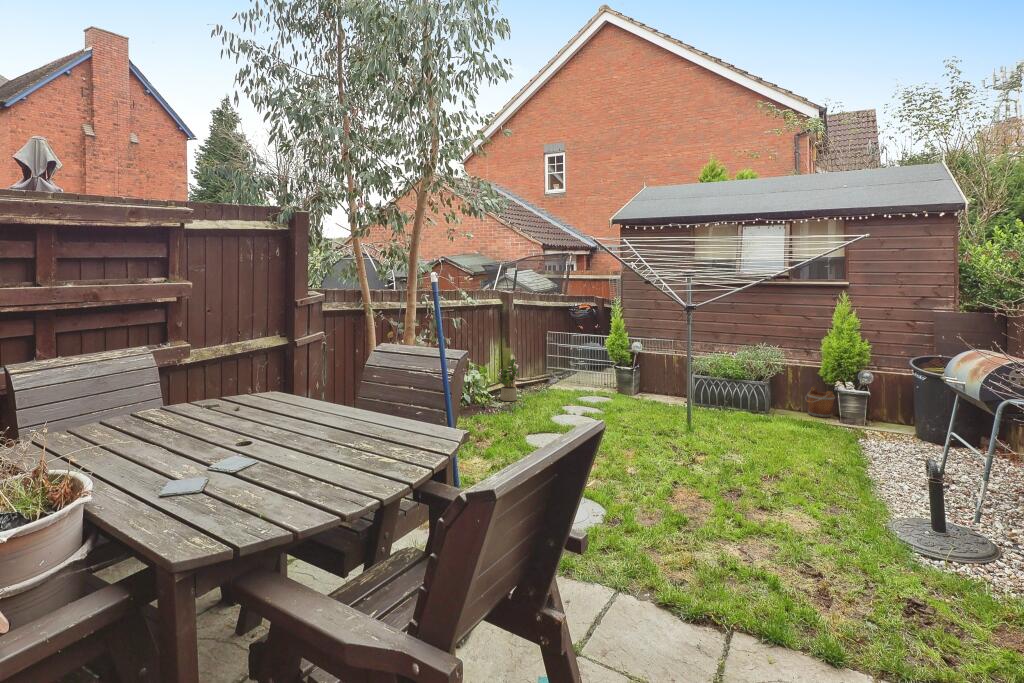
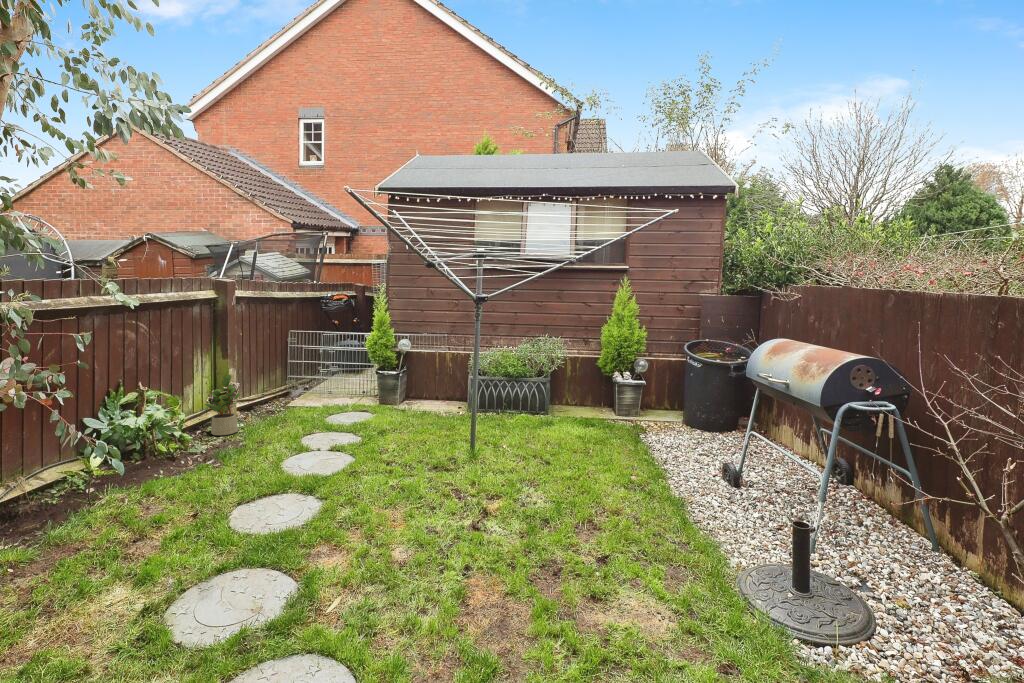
bucket: present [806,387,835,418] -> none [589,381,618,415]

